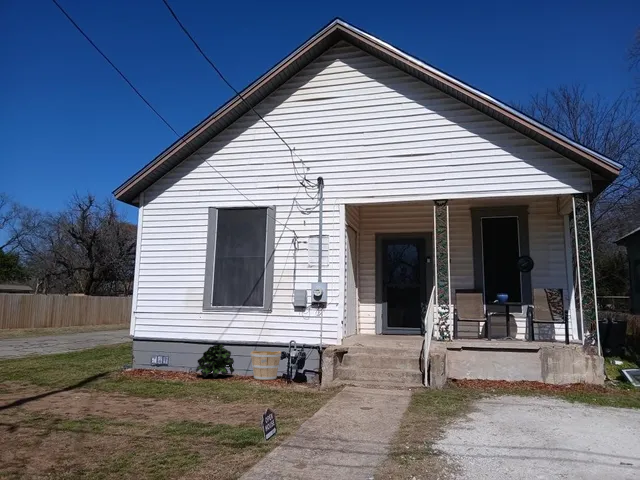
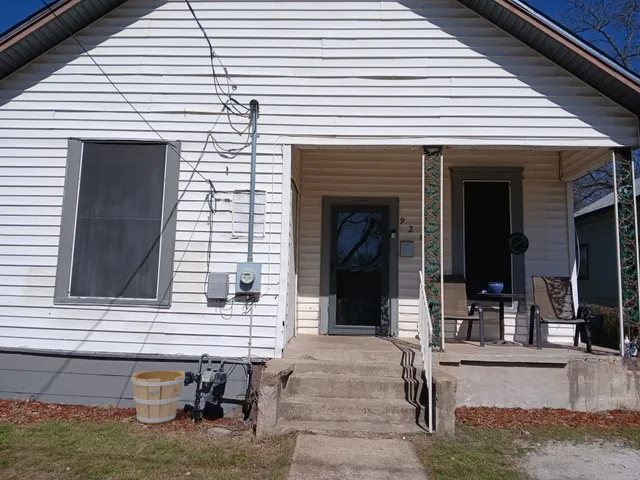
potted plant: present [196,344,234,377] -> none [31,362,104,424]

